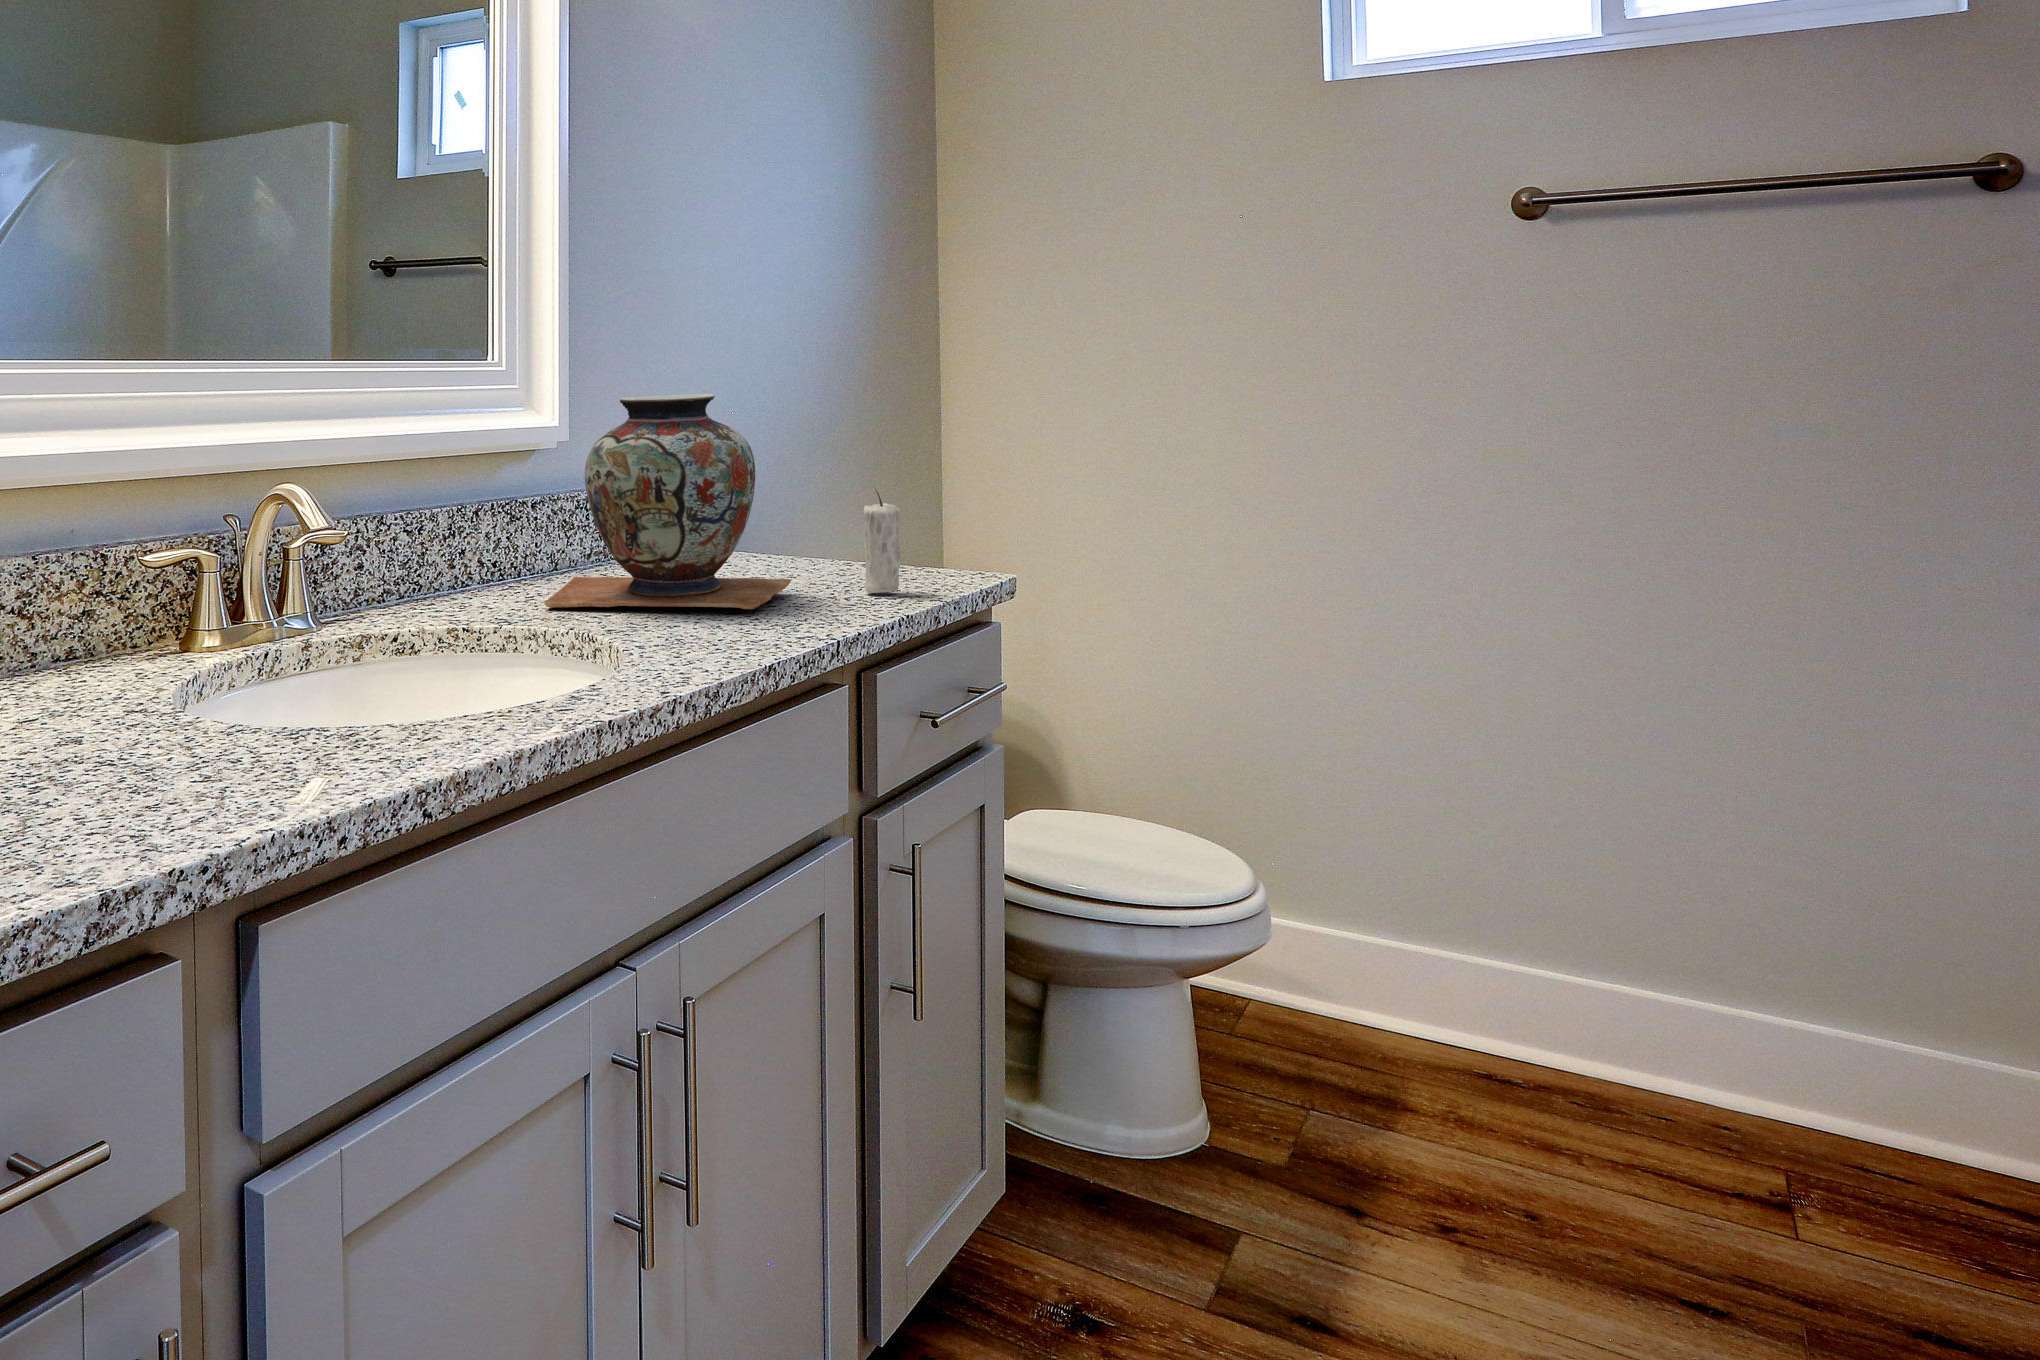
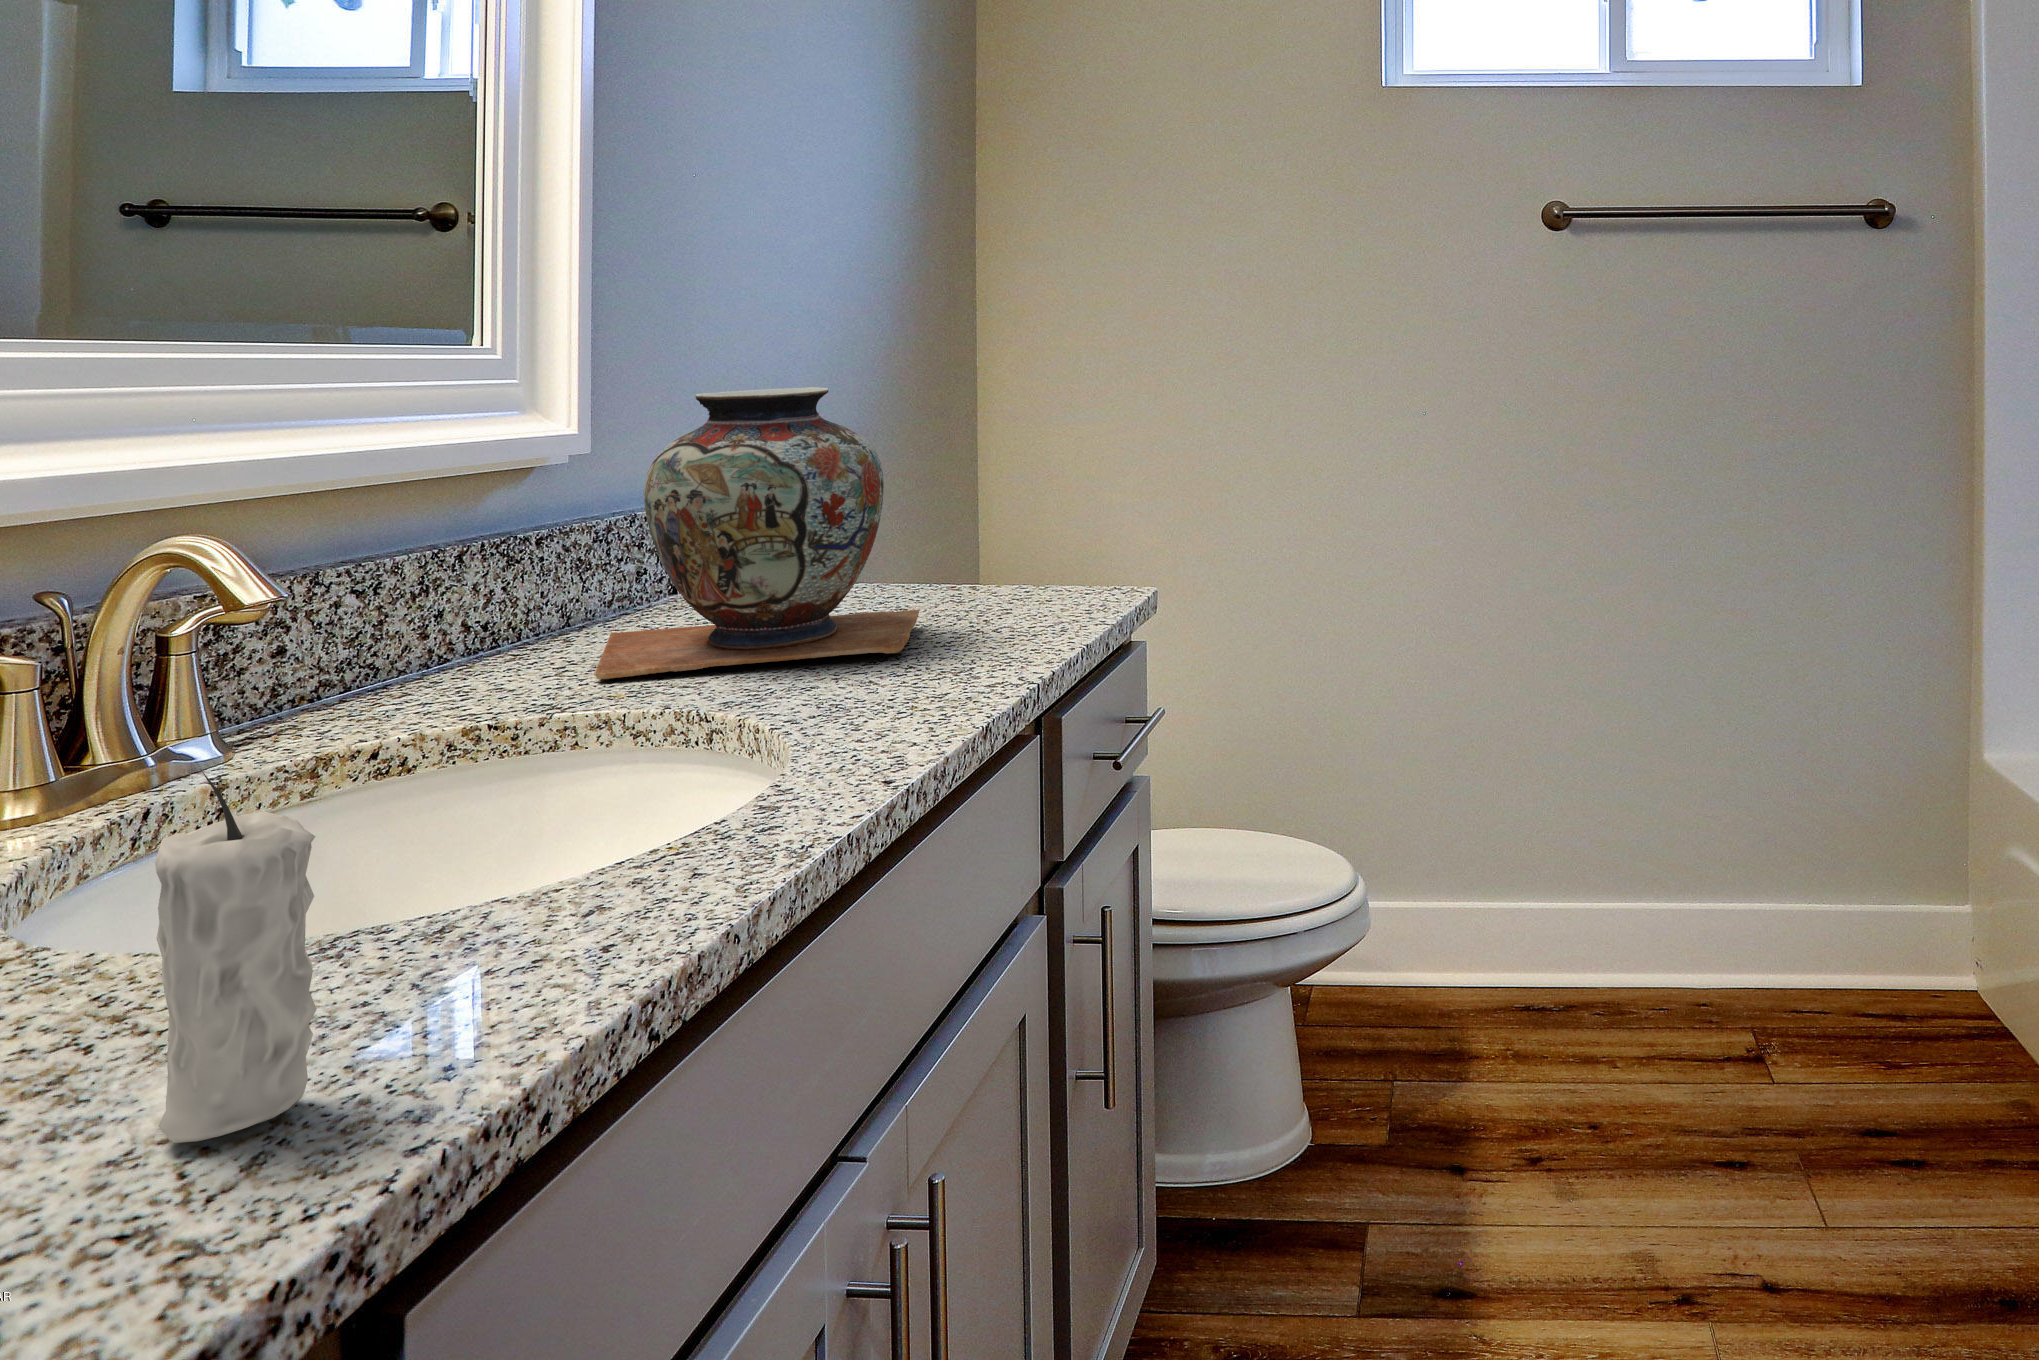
candle: present [863,491,901,593] -> present [155,772,317,1143]

